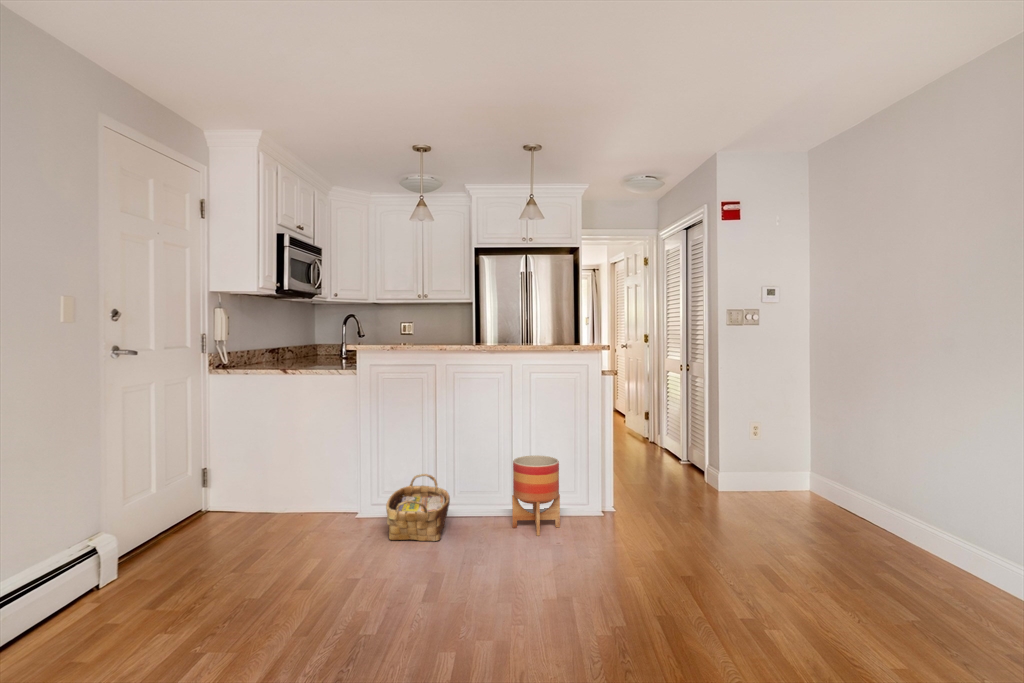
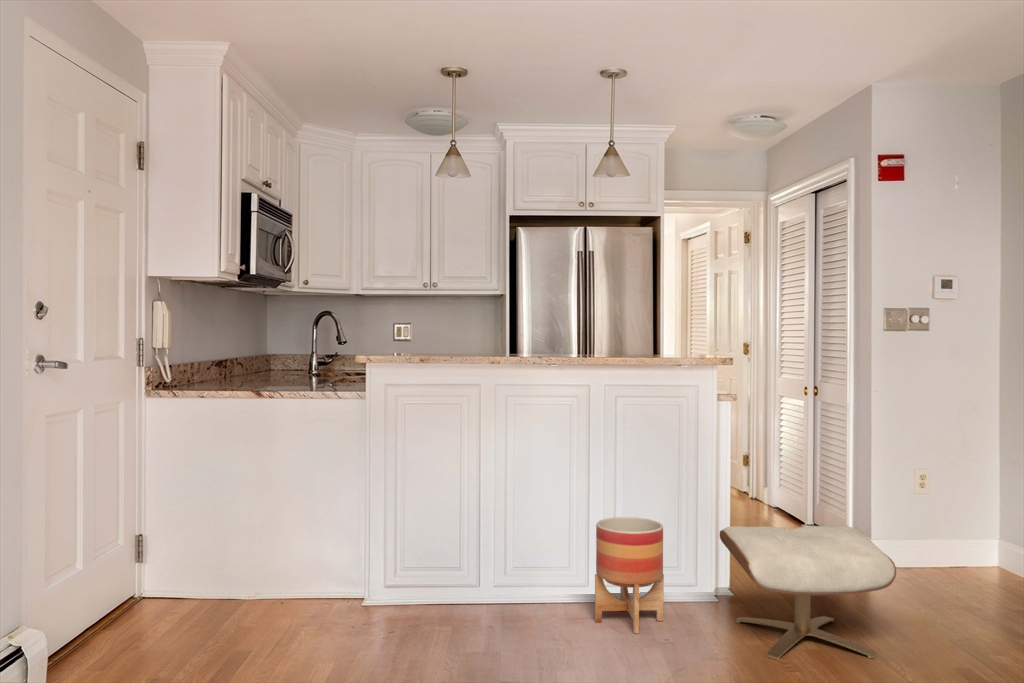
ottoman: none [598,461,713,554] -> present [720,525,896,660]
woven basket: present [386,474,450,541] -> none [417,543,506,642]

